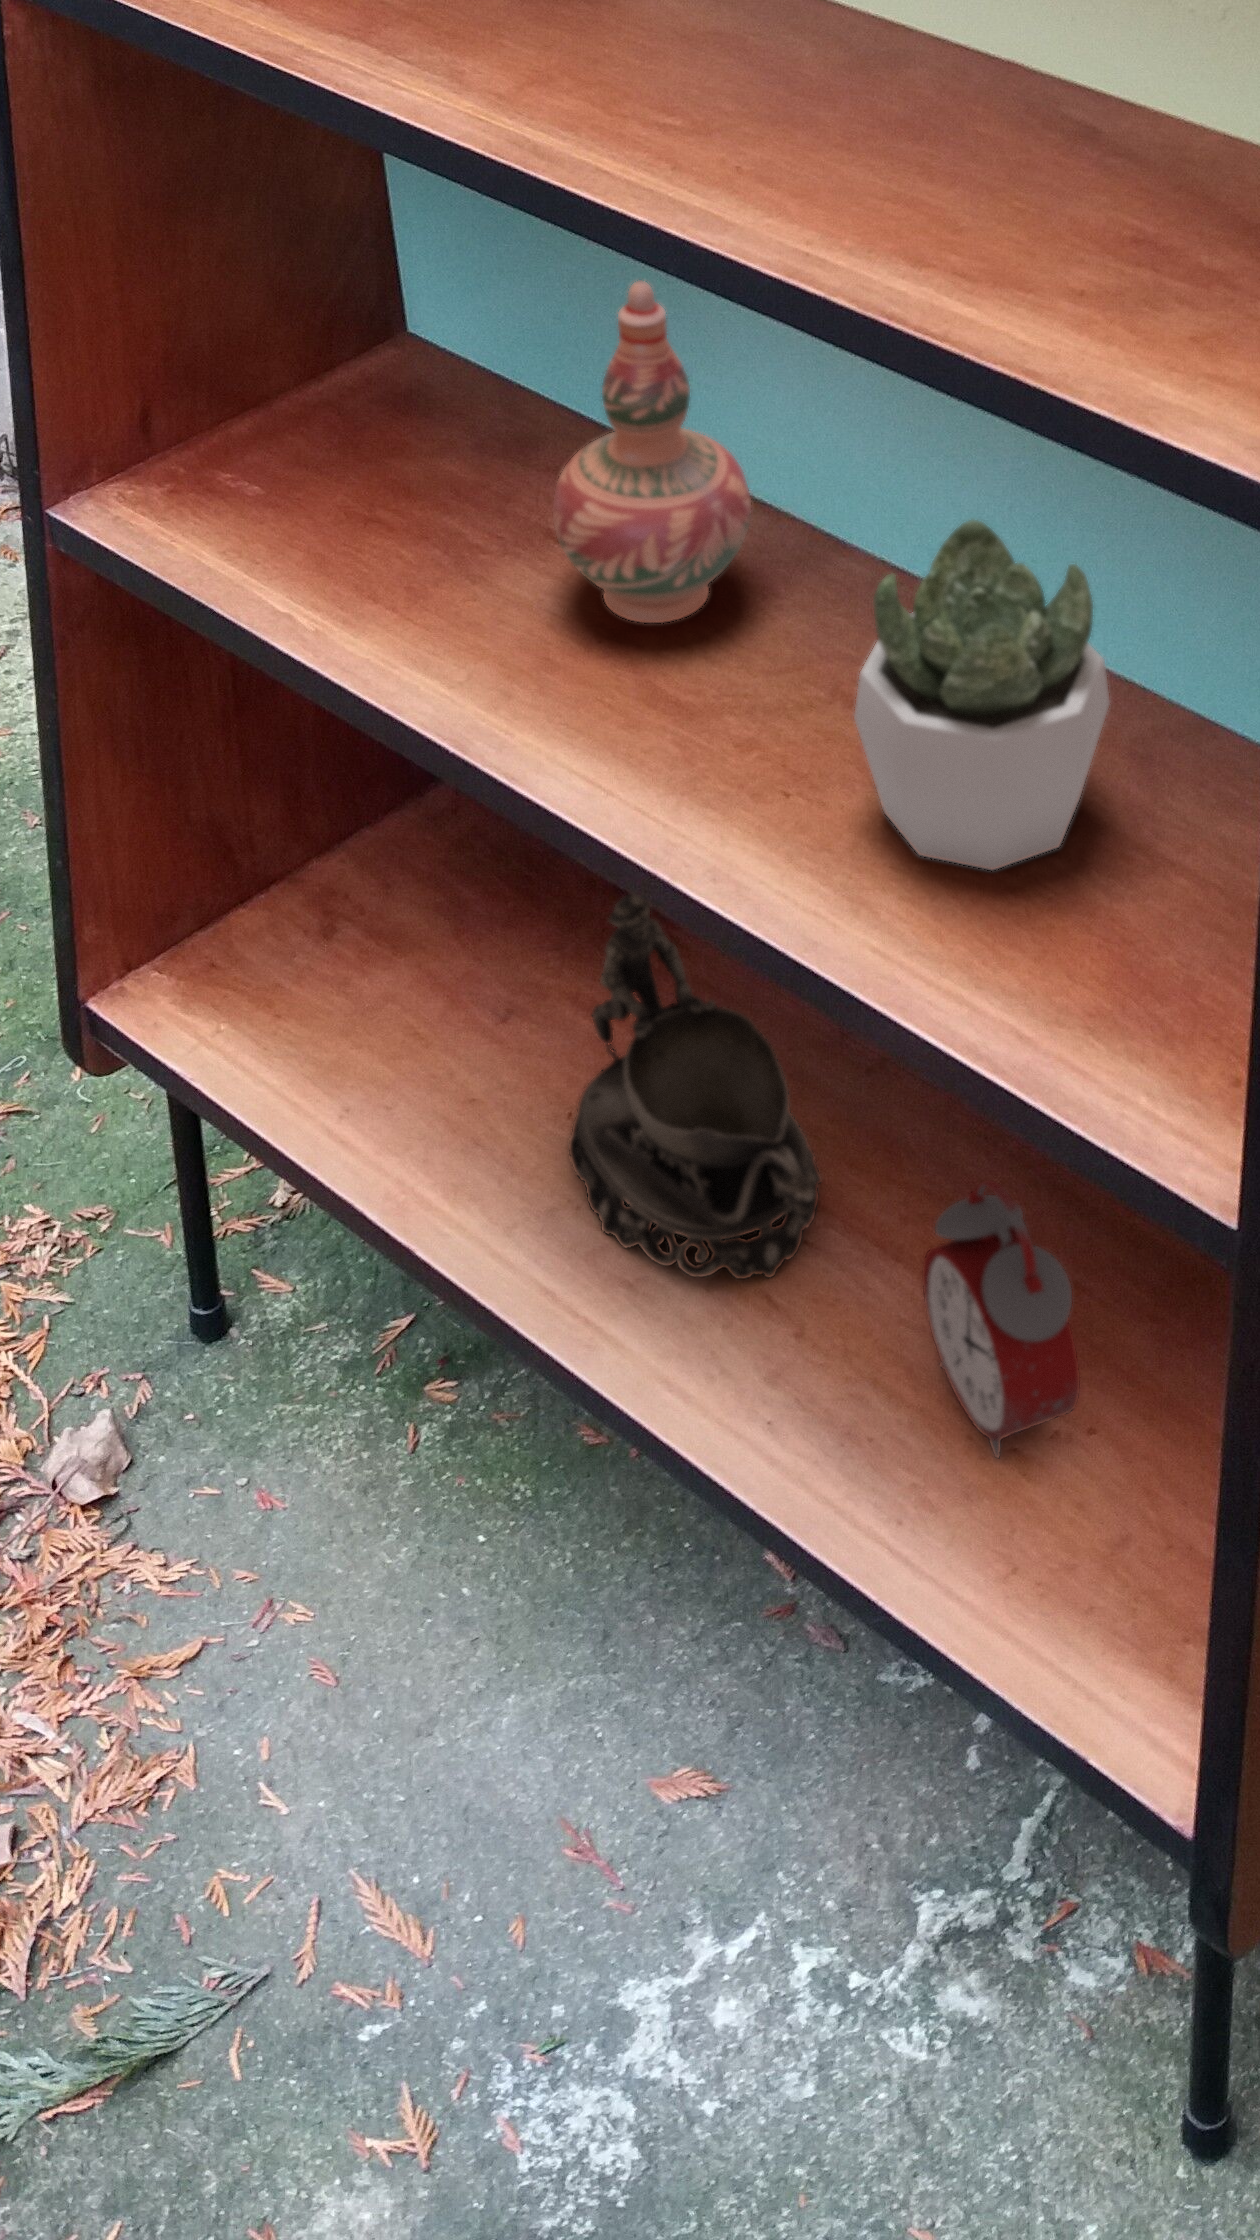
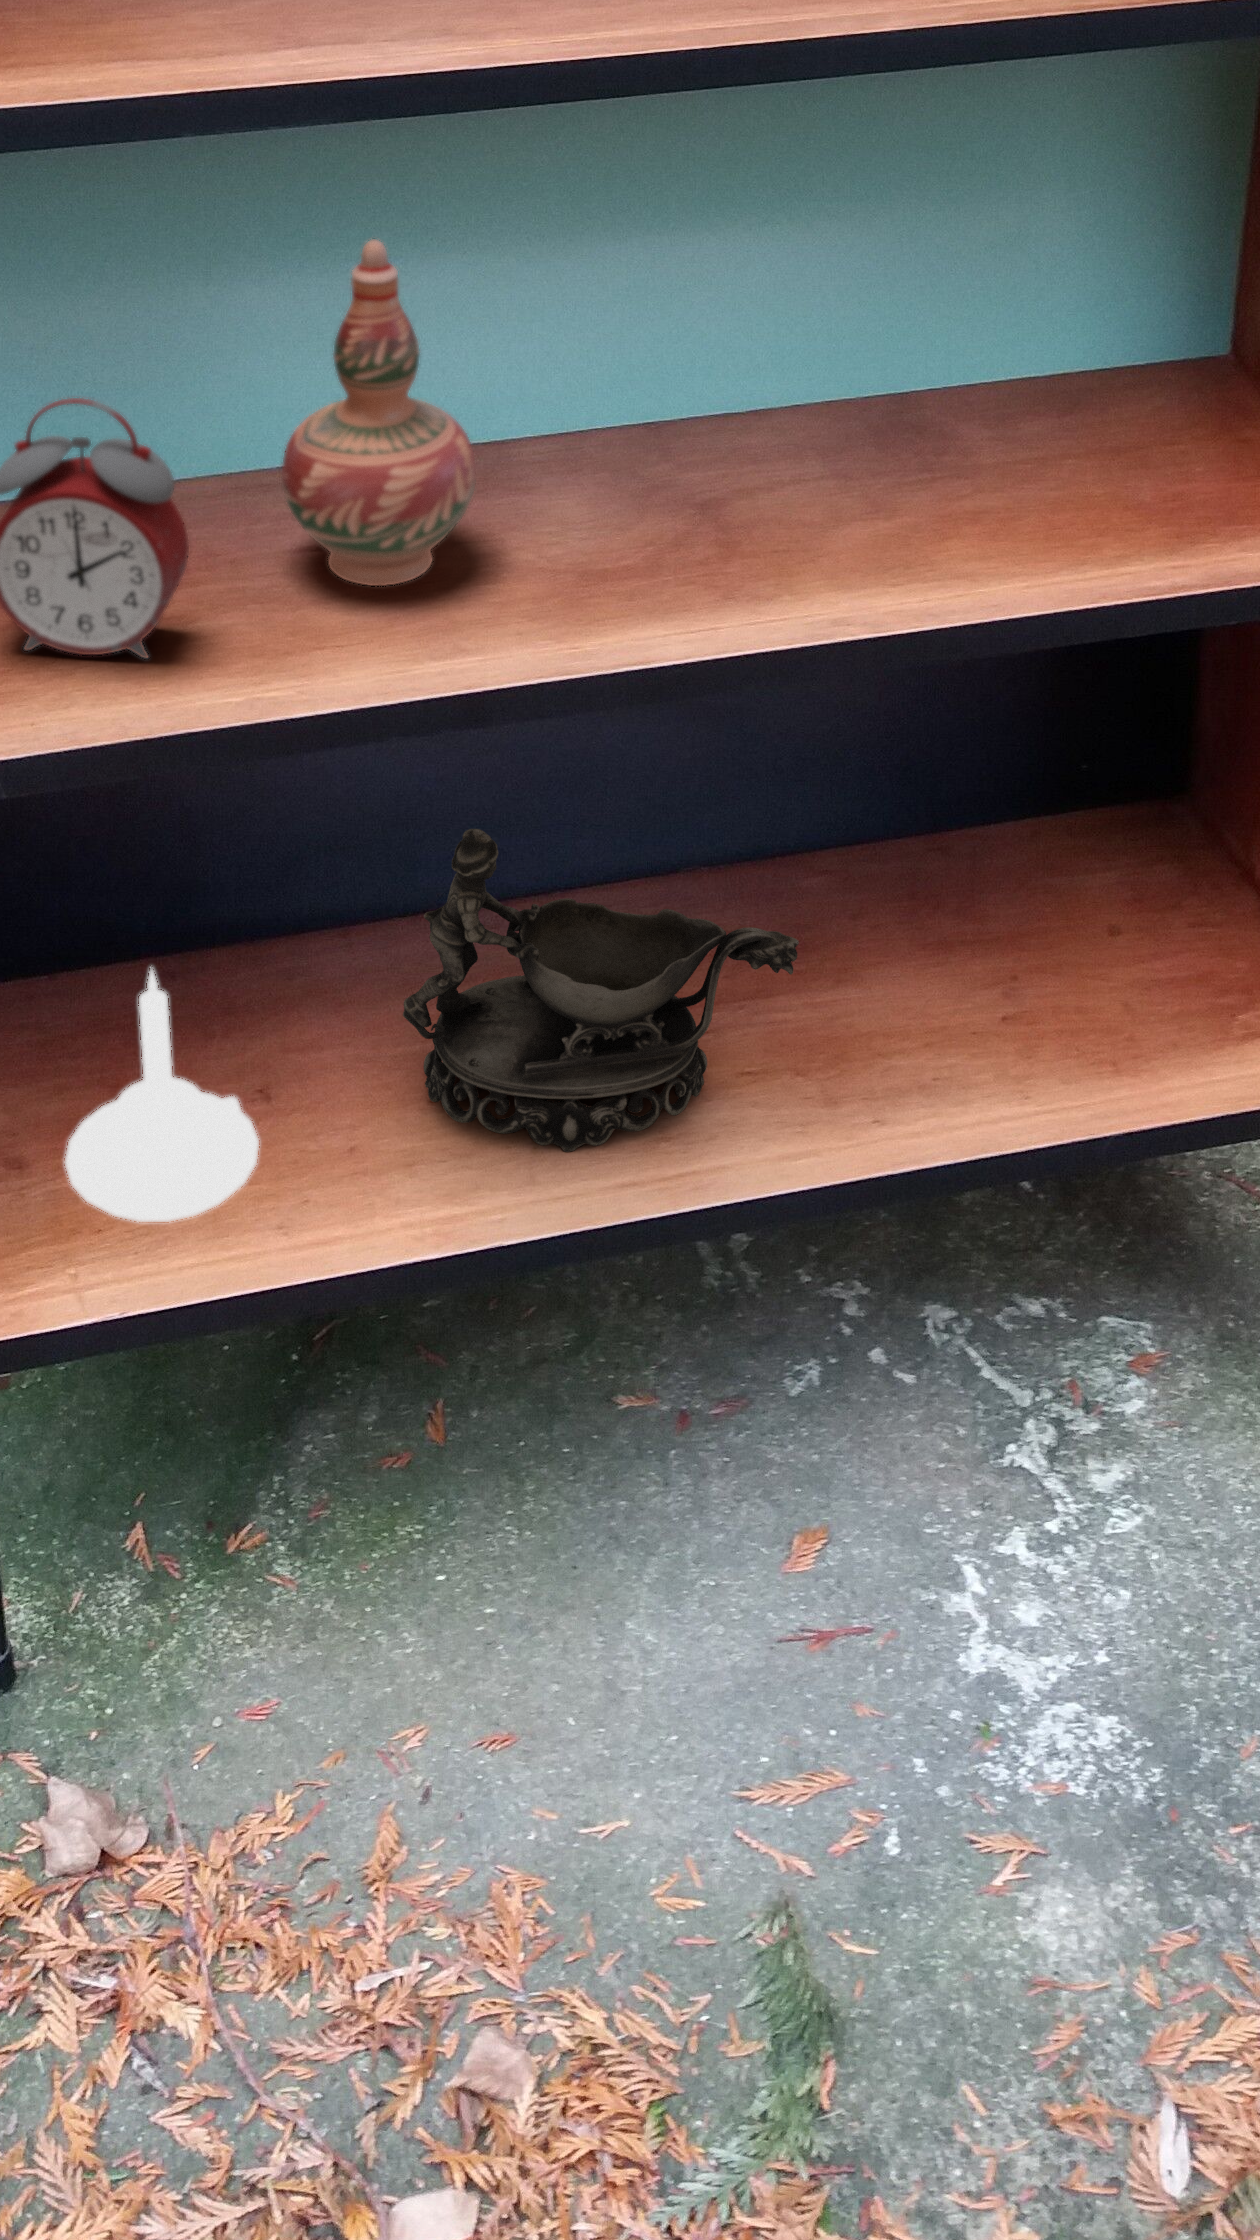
succulent plant: present [854,520,1109,870] -> none [724,273,931,564]
candle holder: none [304,819,485,1054] -> present [65,970,259,1222]
alarm clock: present [922,1180,1080,1458] -> present [0,398,189,659]

